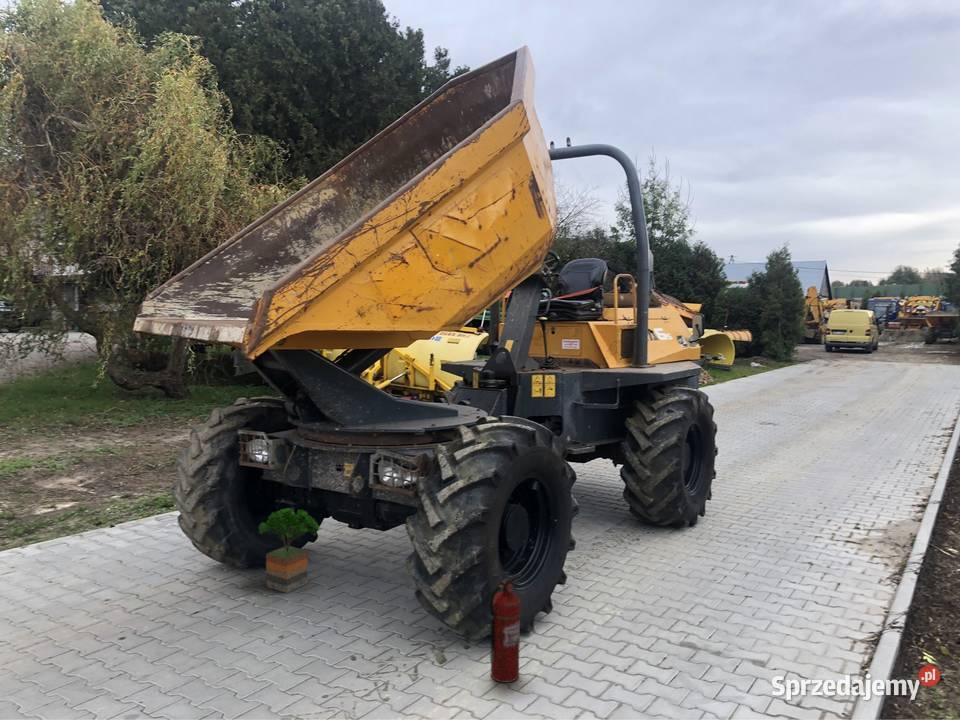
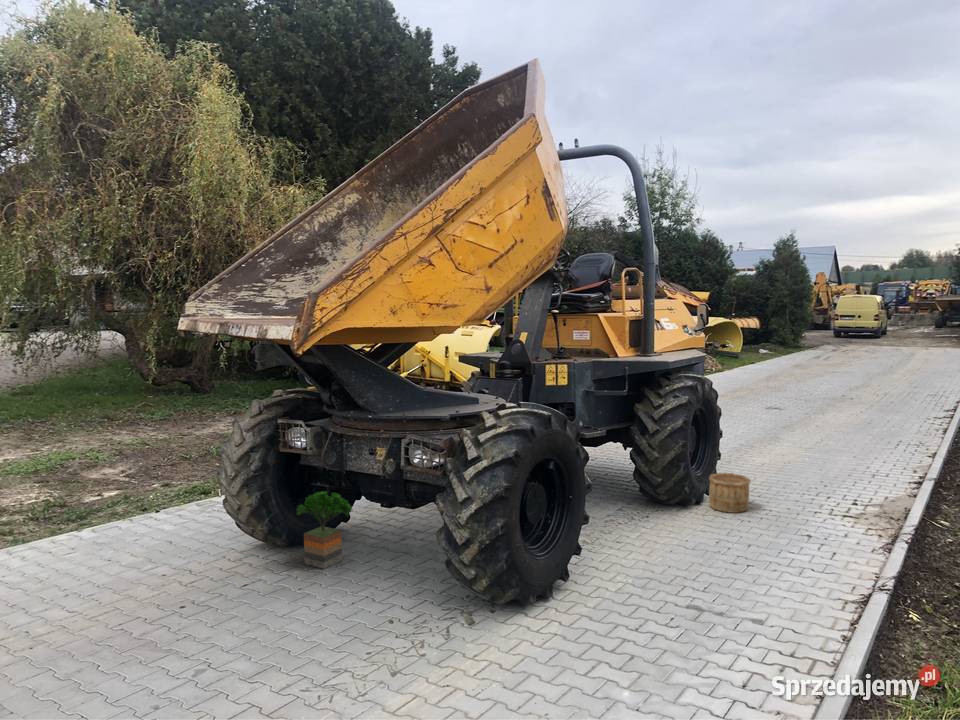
wooden bucket: none [703,492,748,535] -> present [709,473,751,513]
fire extinguisher: present [489,574,521,682] -> none [514,543,542,640]

